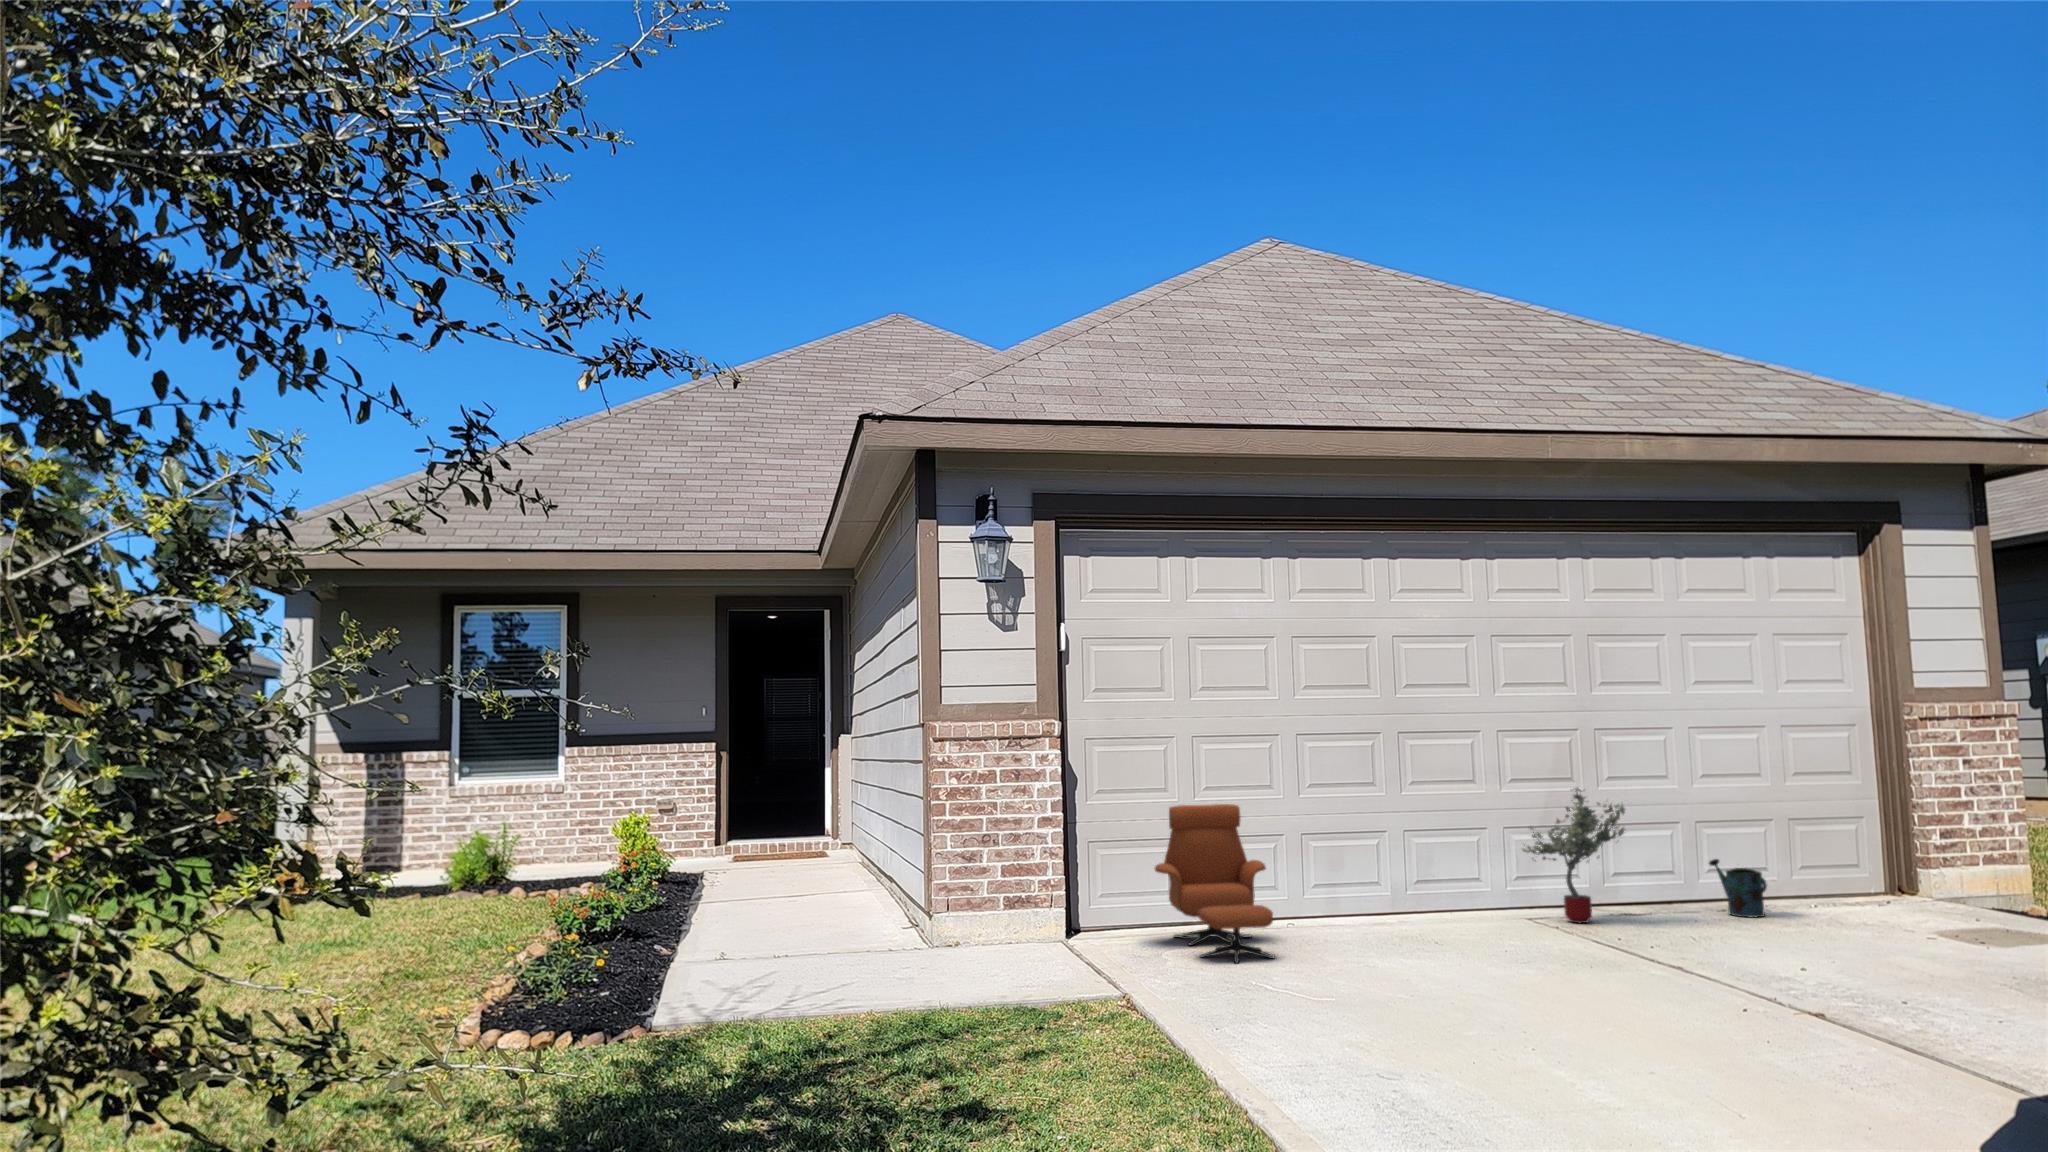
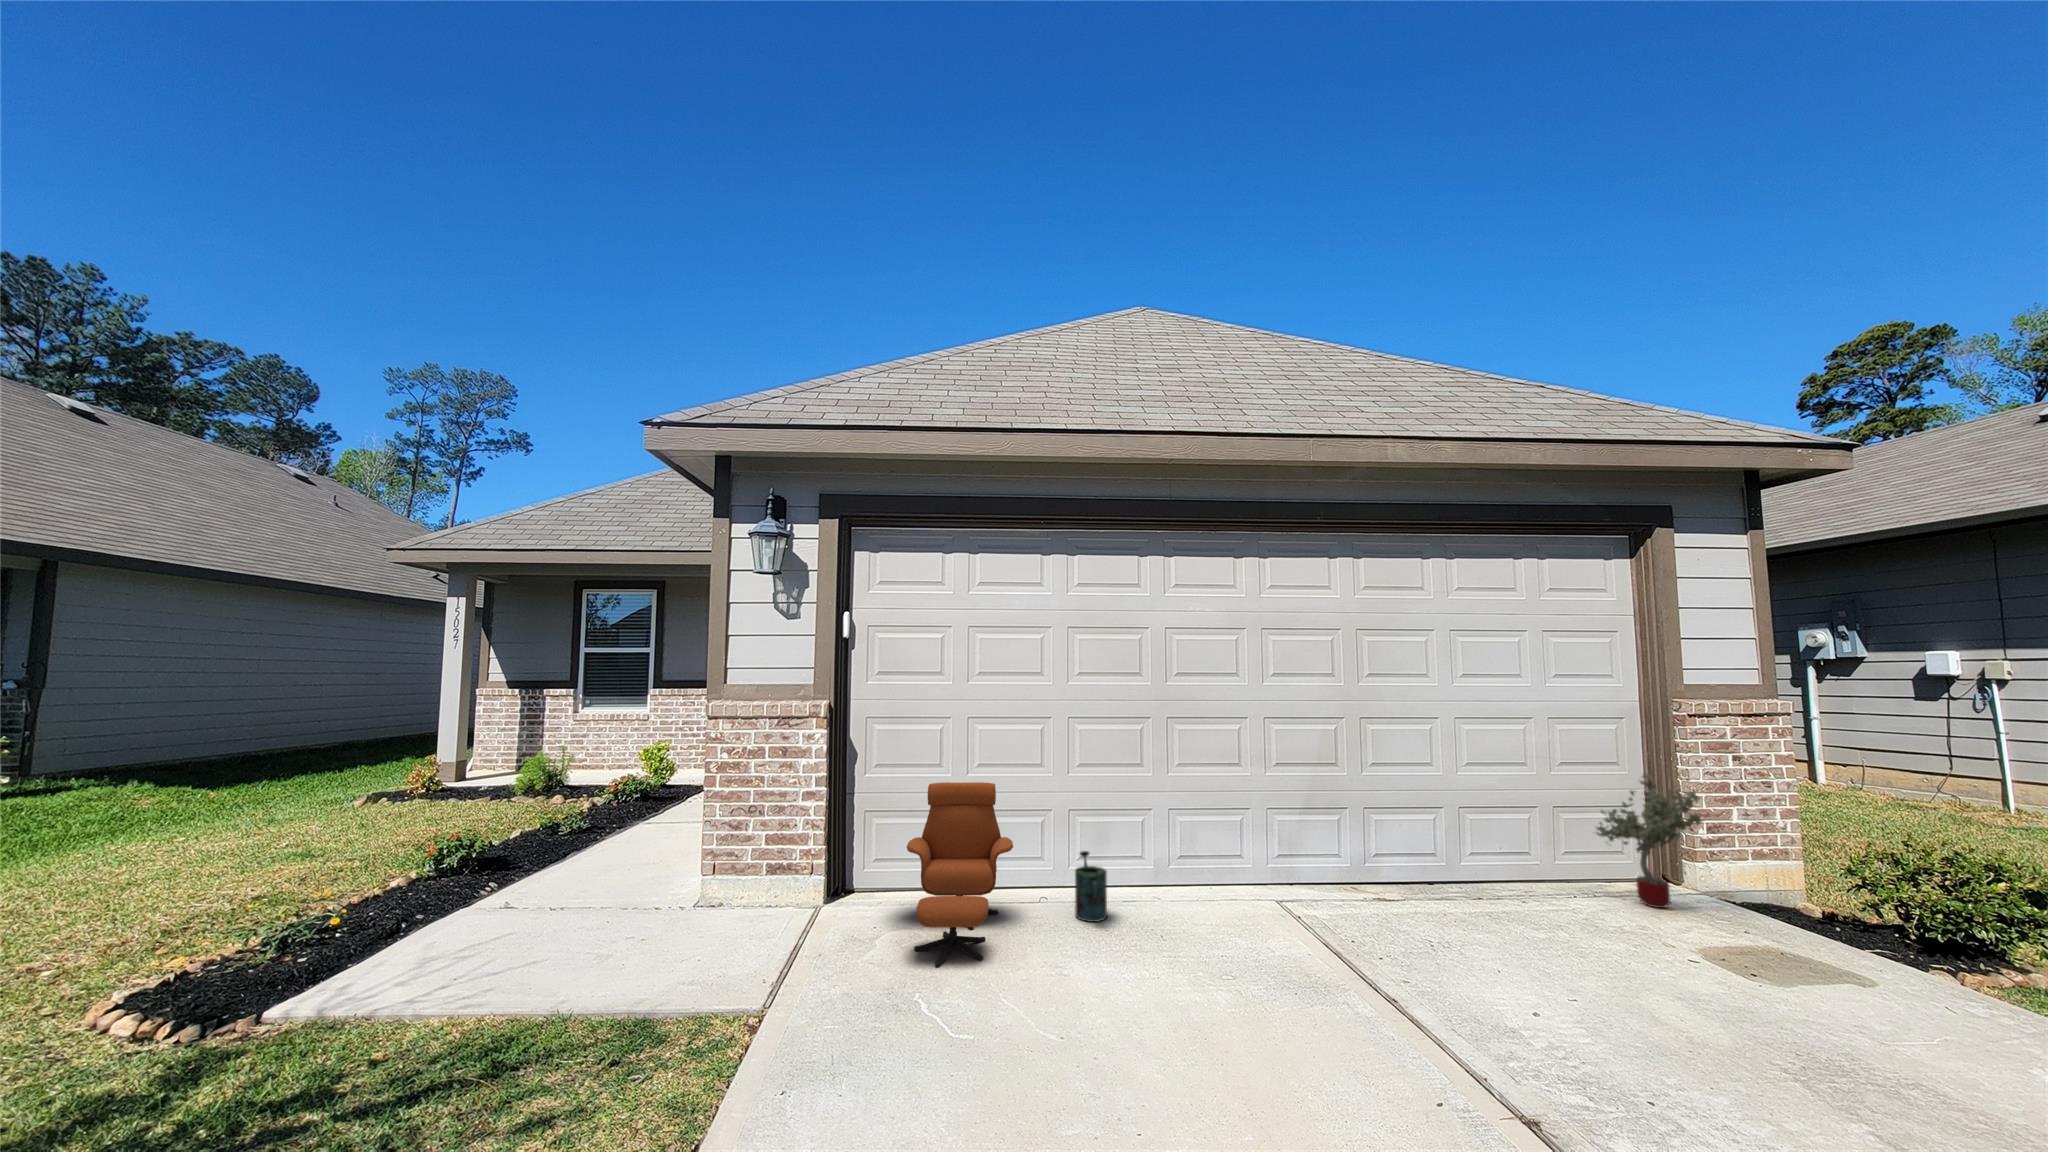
potted tree: present [1523,788,1625,923] -> present [1596,774,1702,908]
watering can: present [1709,859,1767,917] -> present [1075,851,1107,922]

